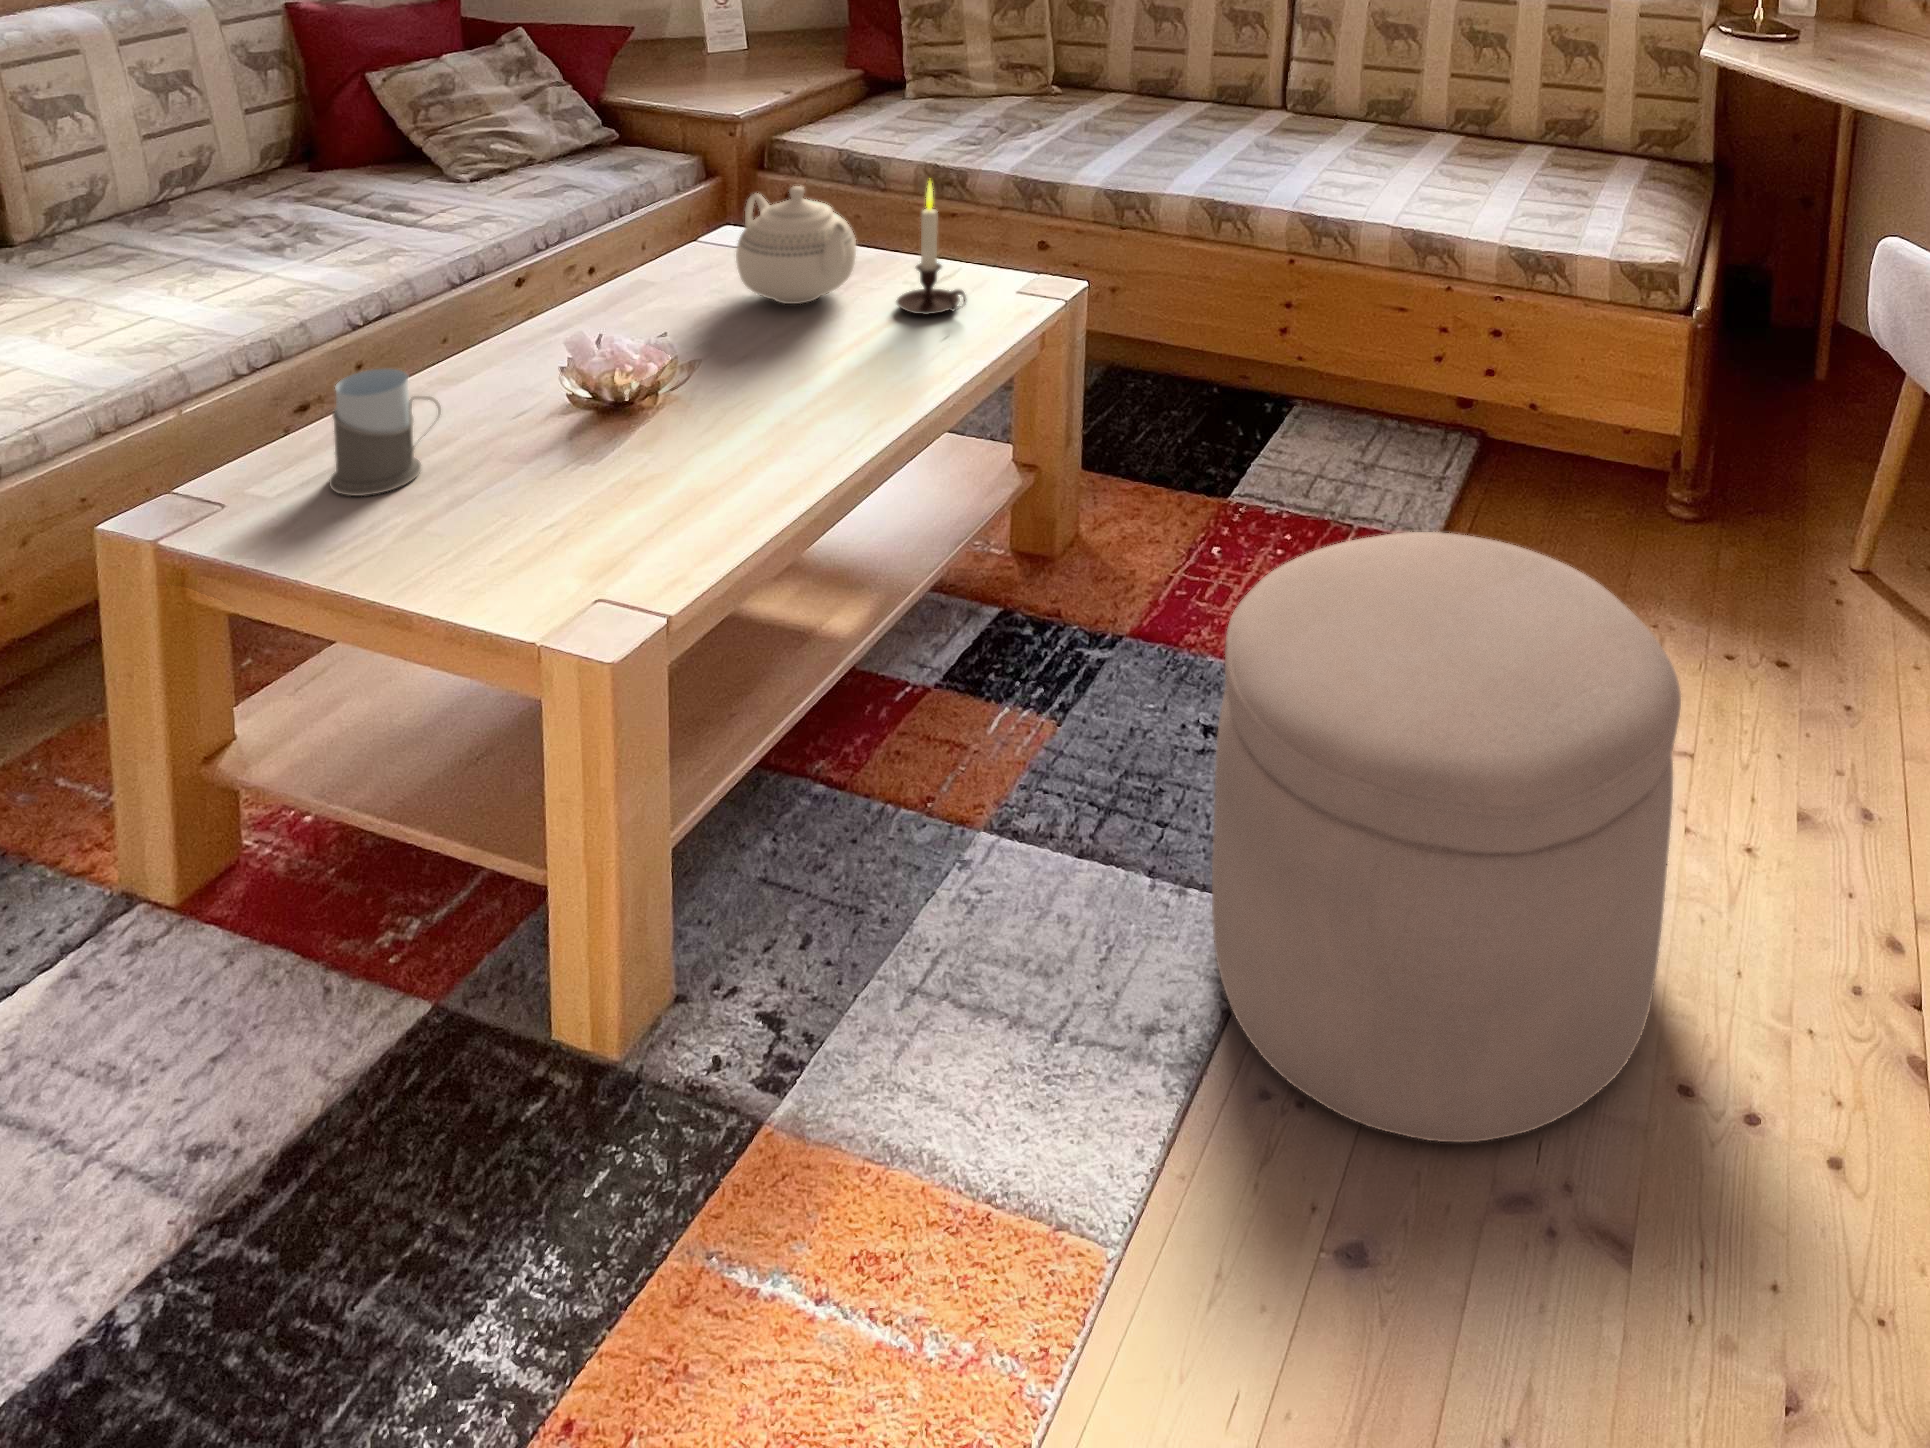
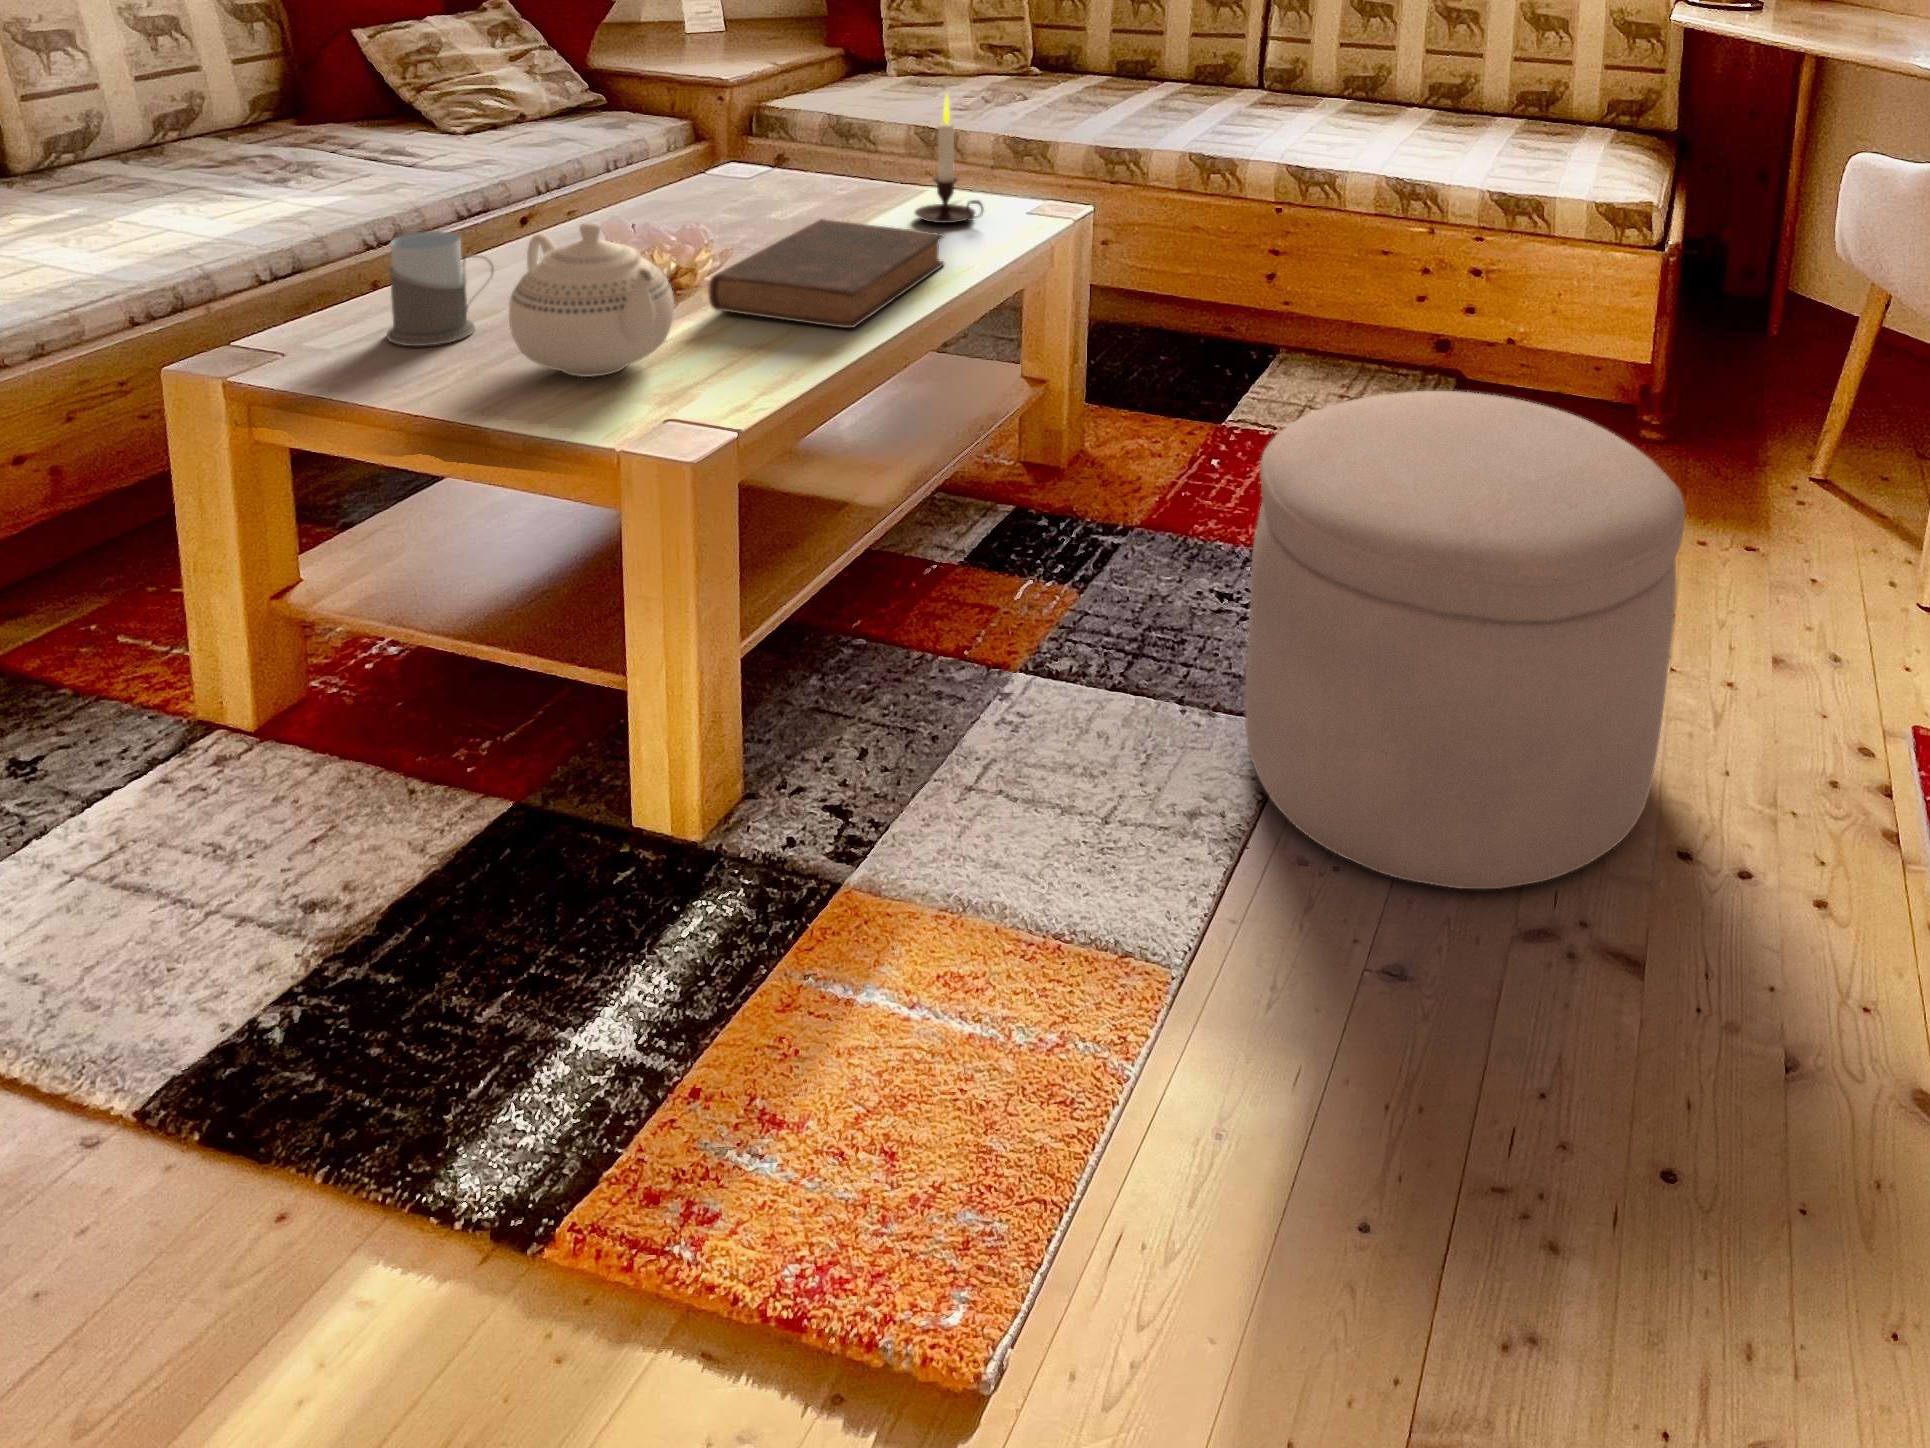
teapot: present [736,186,856,304] -> present [509,222,674,377]
book: none [663,322,918,468] -> present [708,219,944,328]

